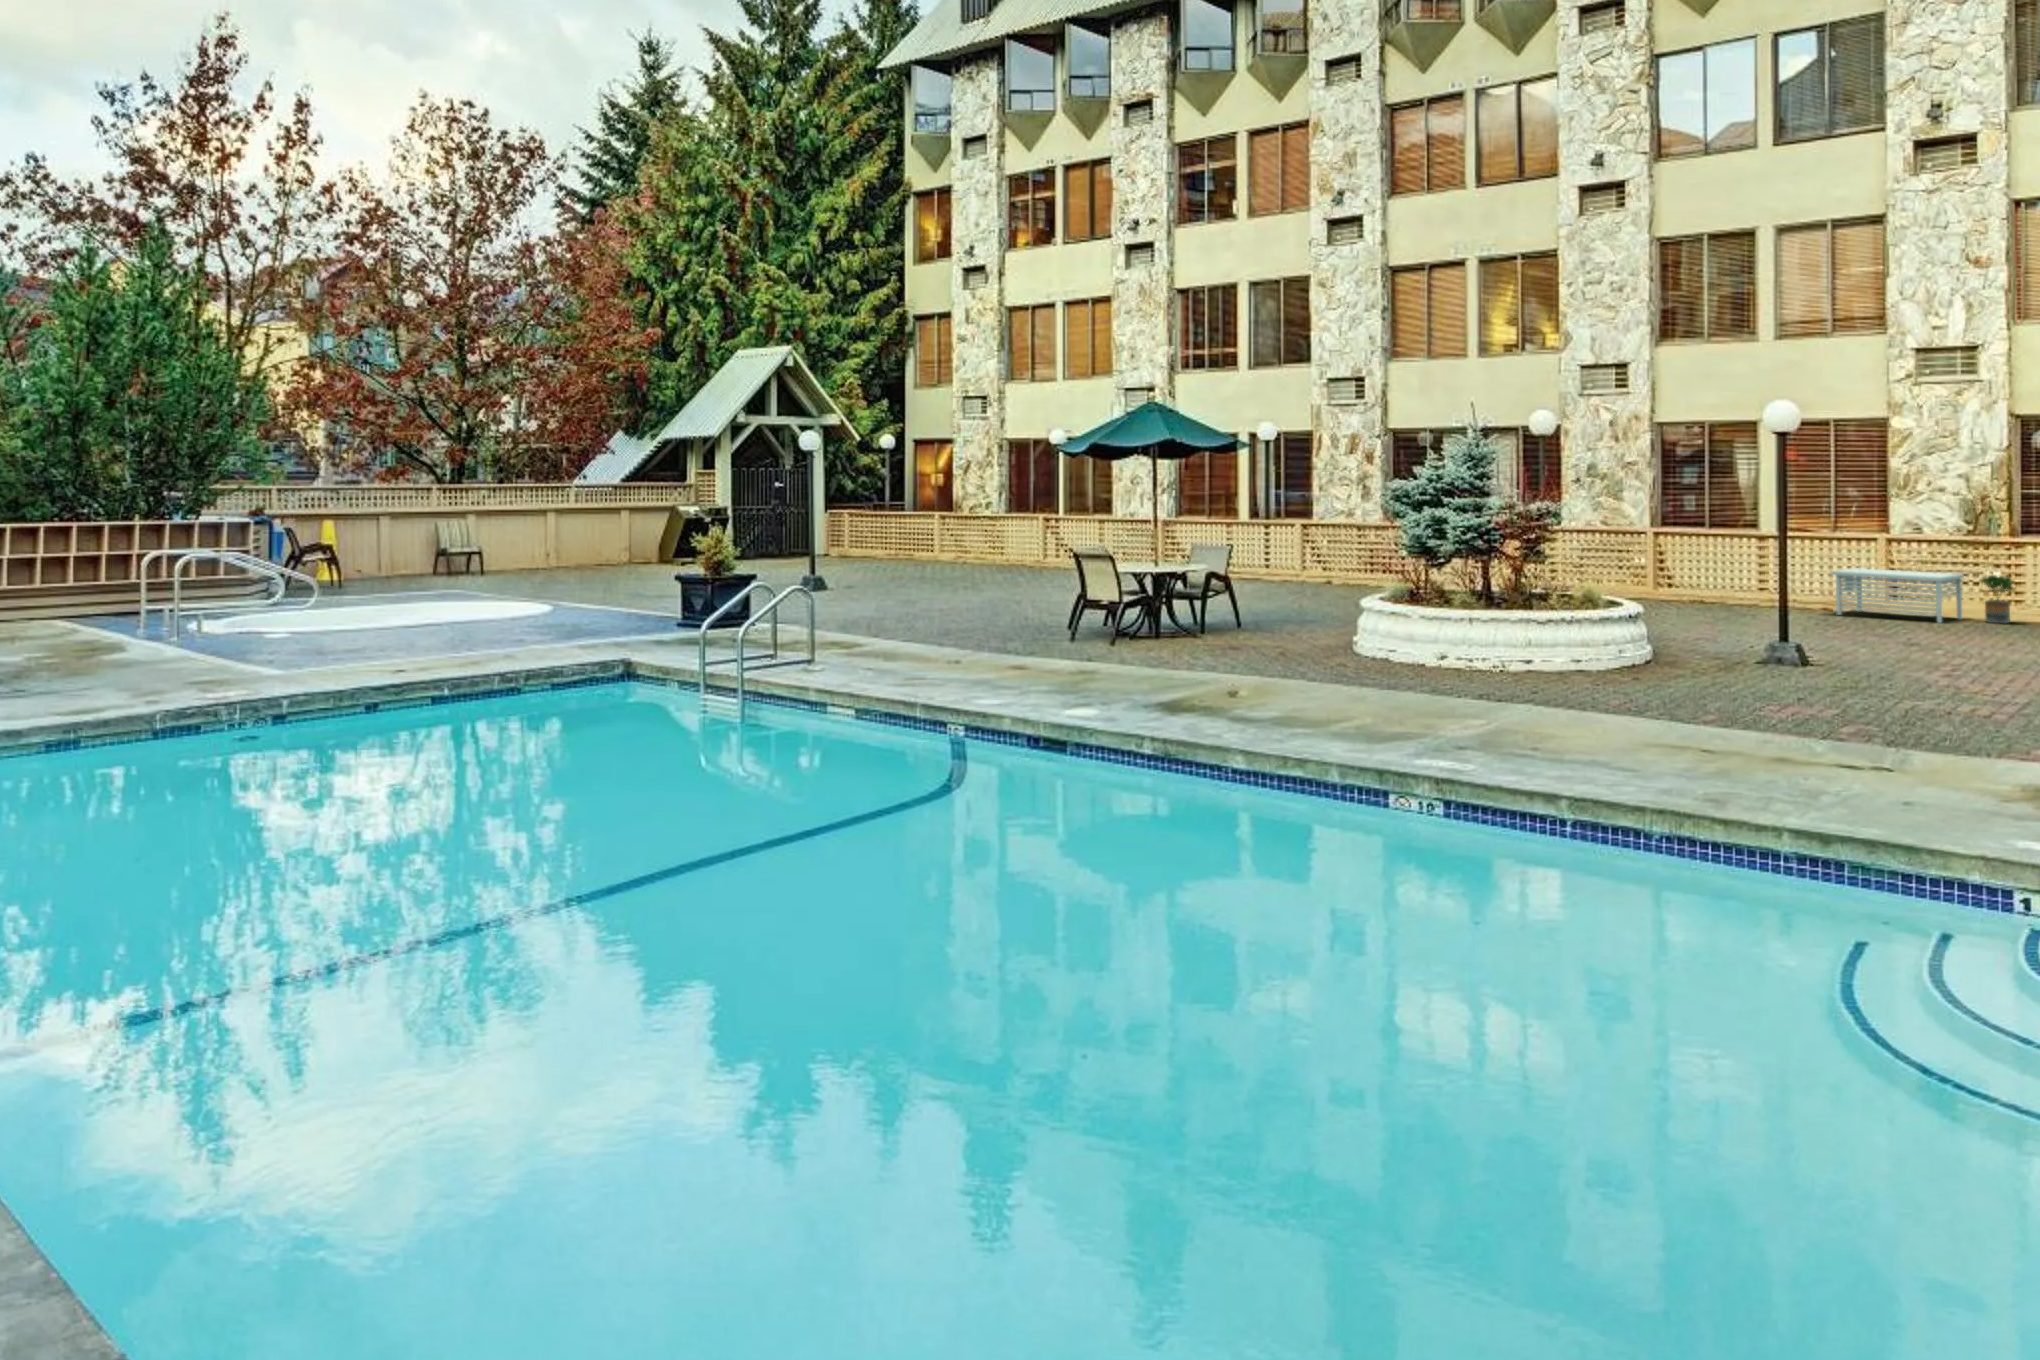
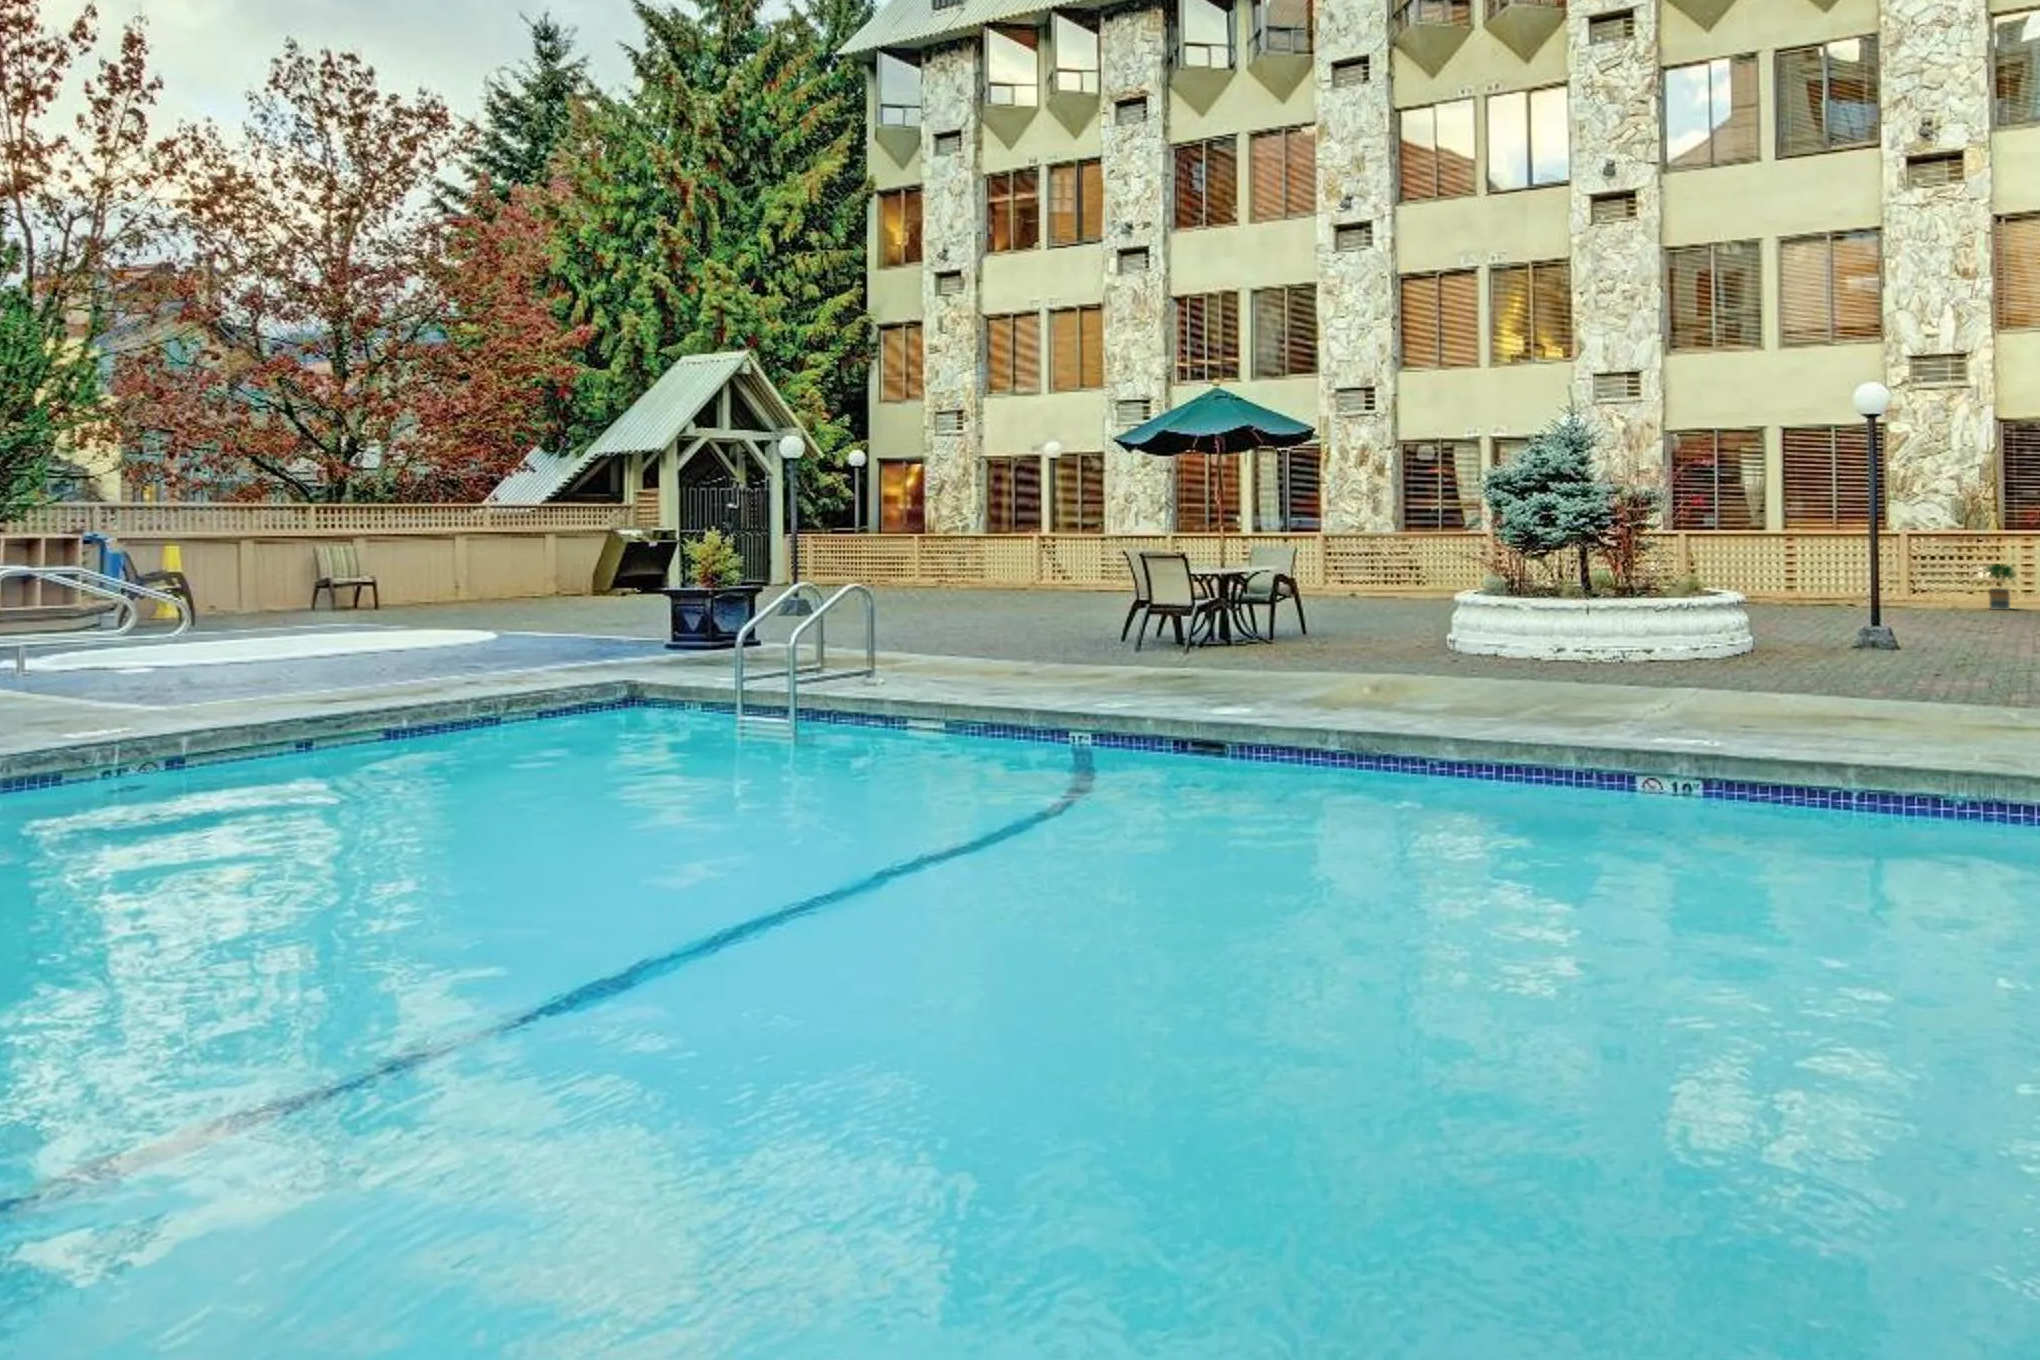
storage bench: present [1831,568,1964,623] -> none [1849,562,1967,611]

